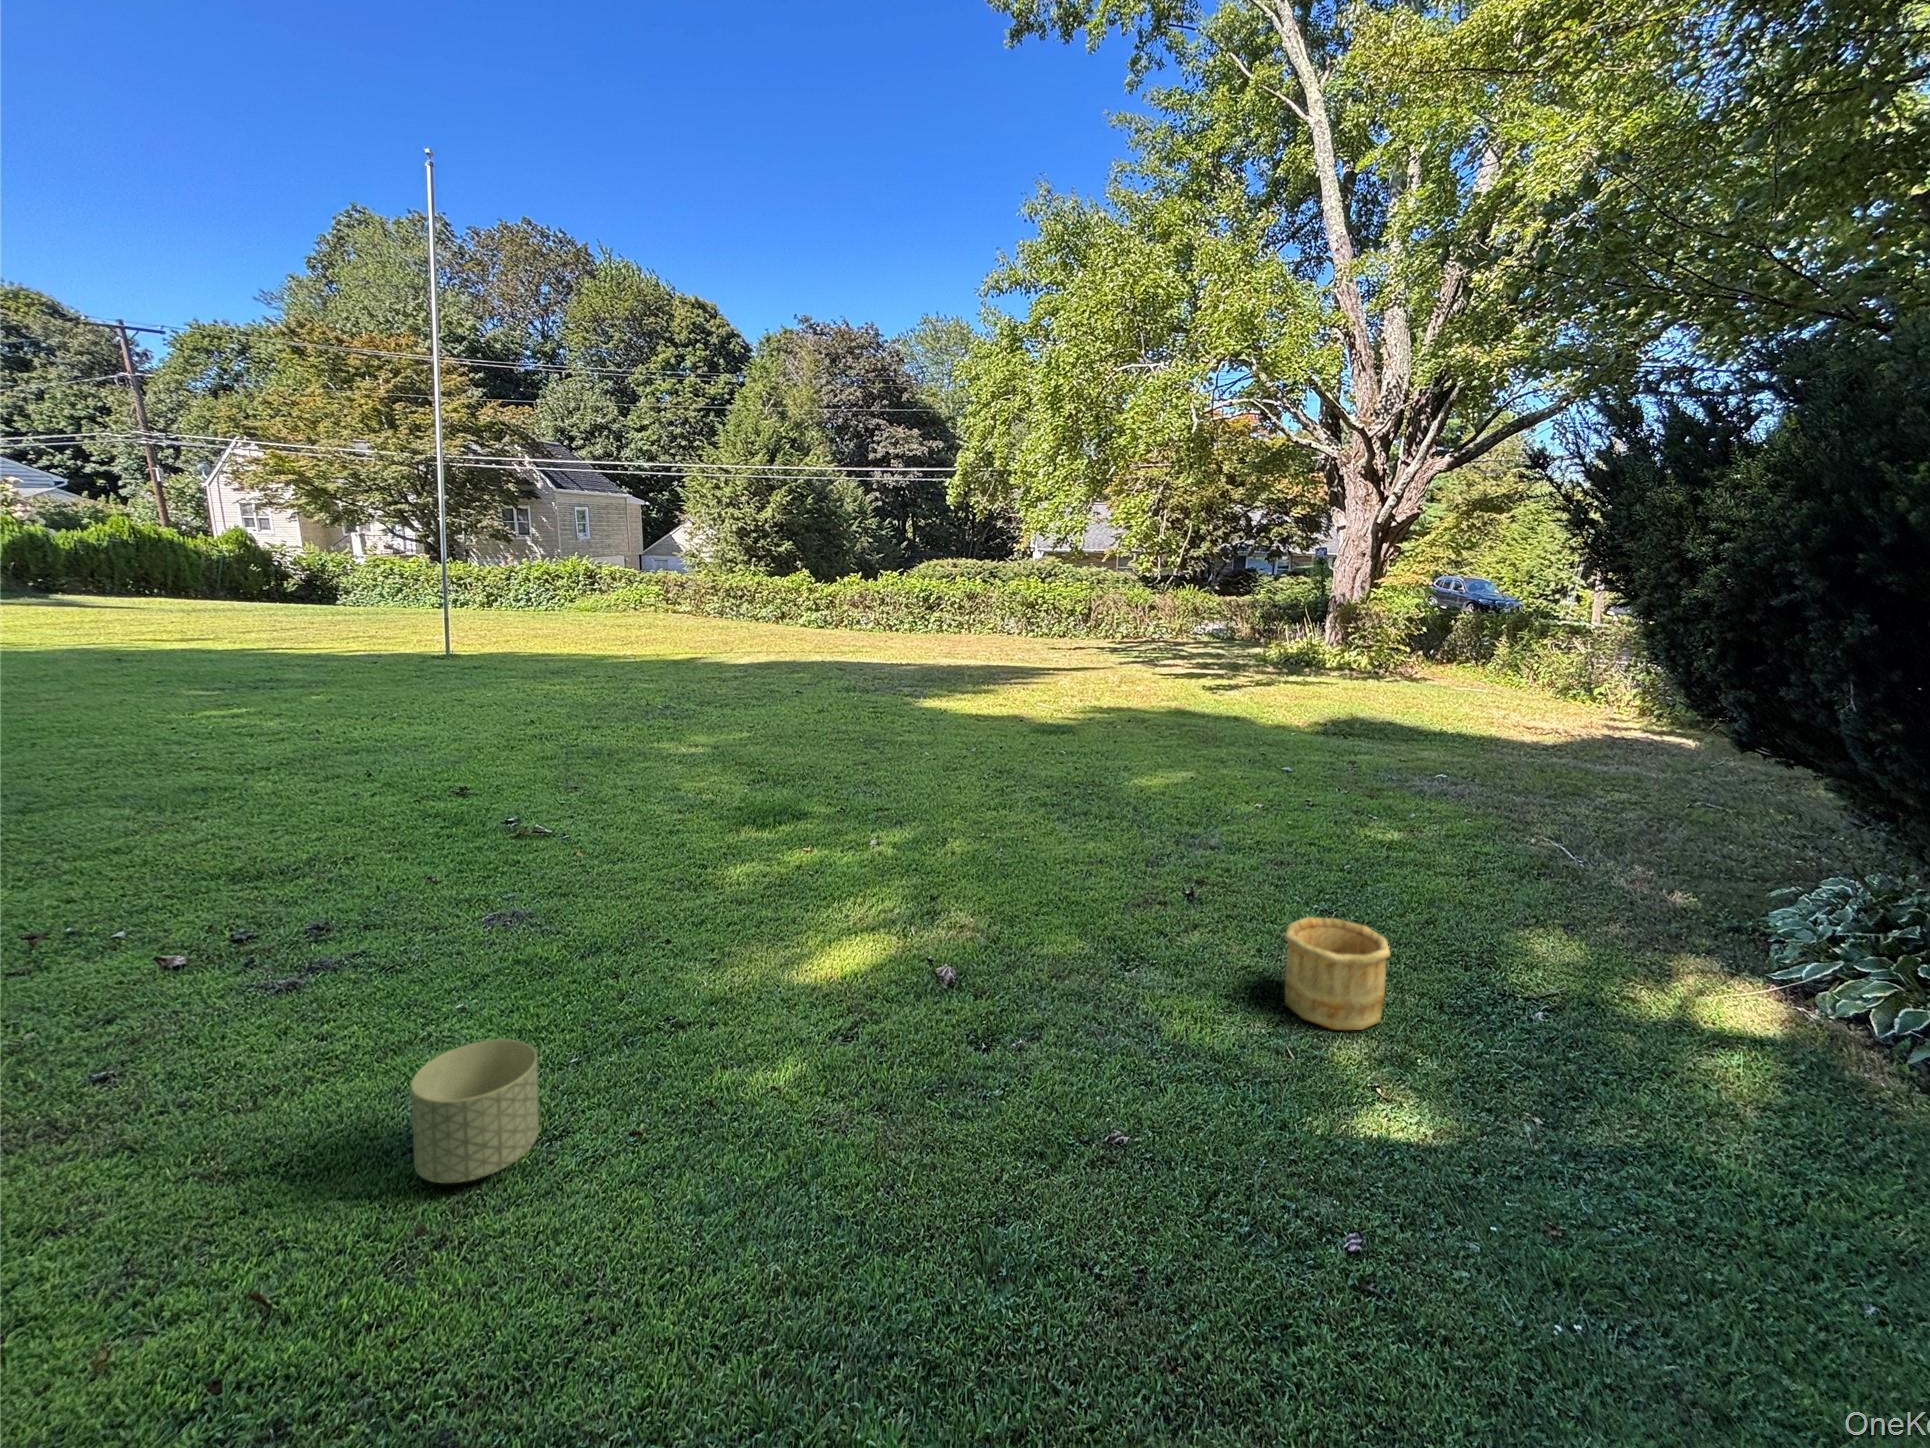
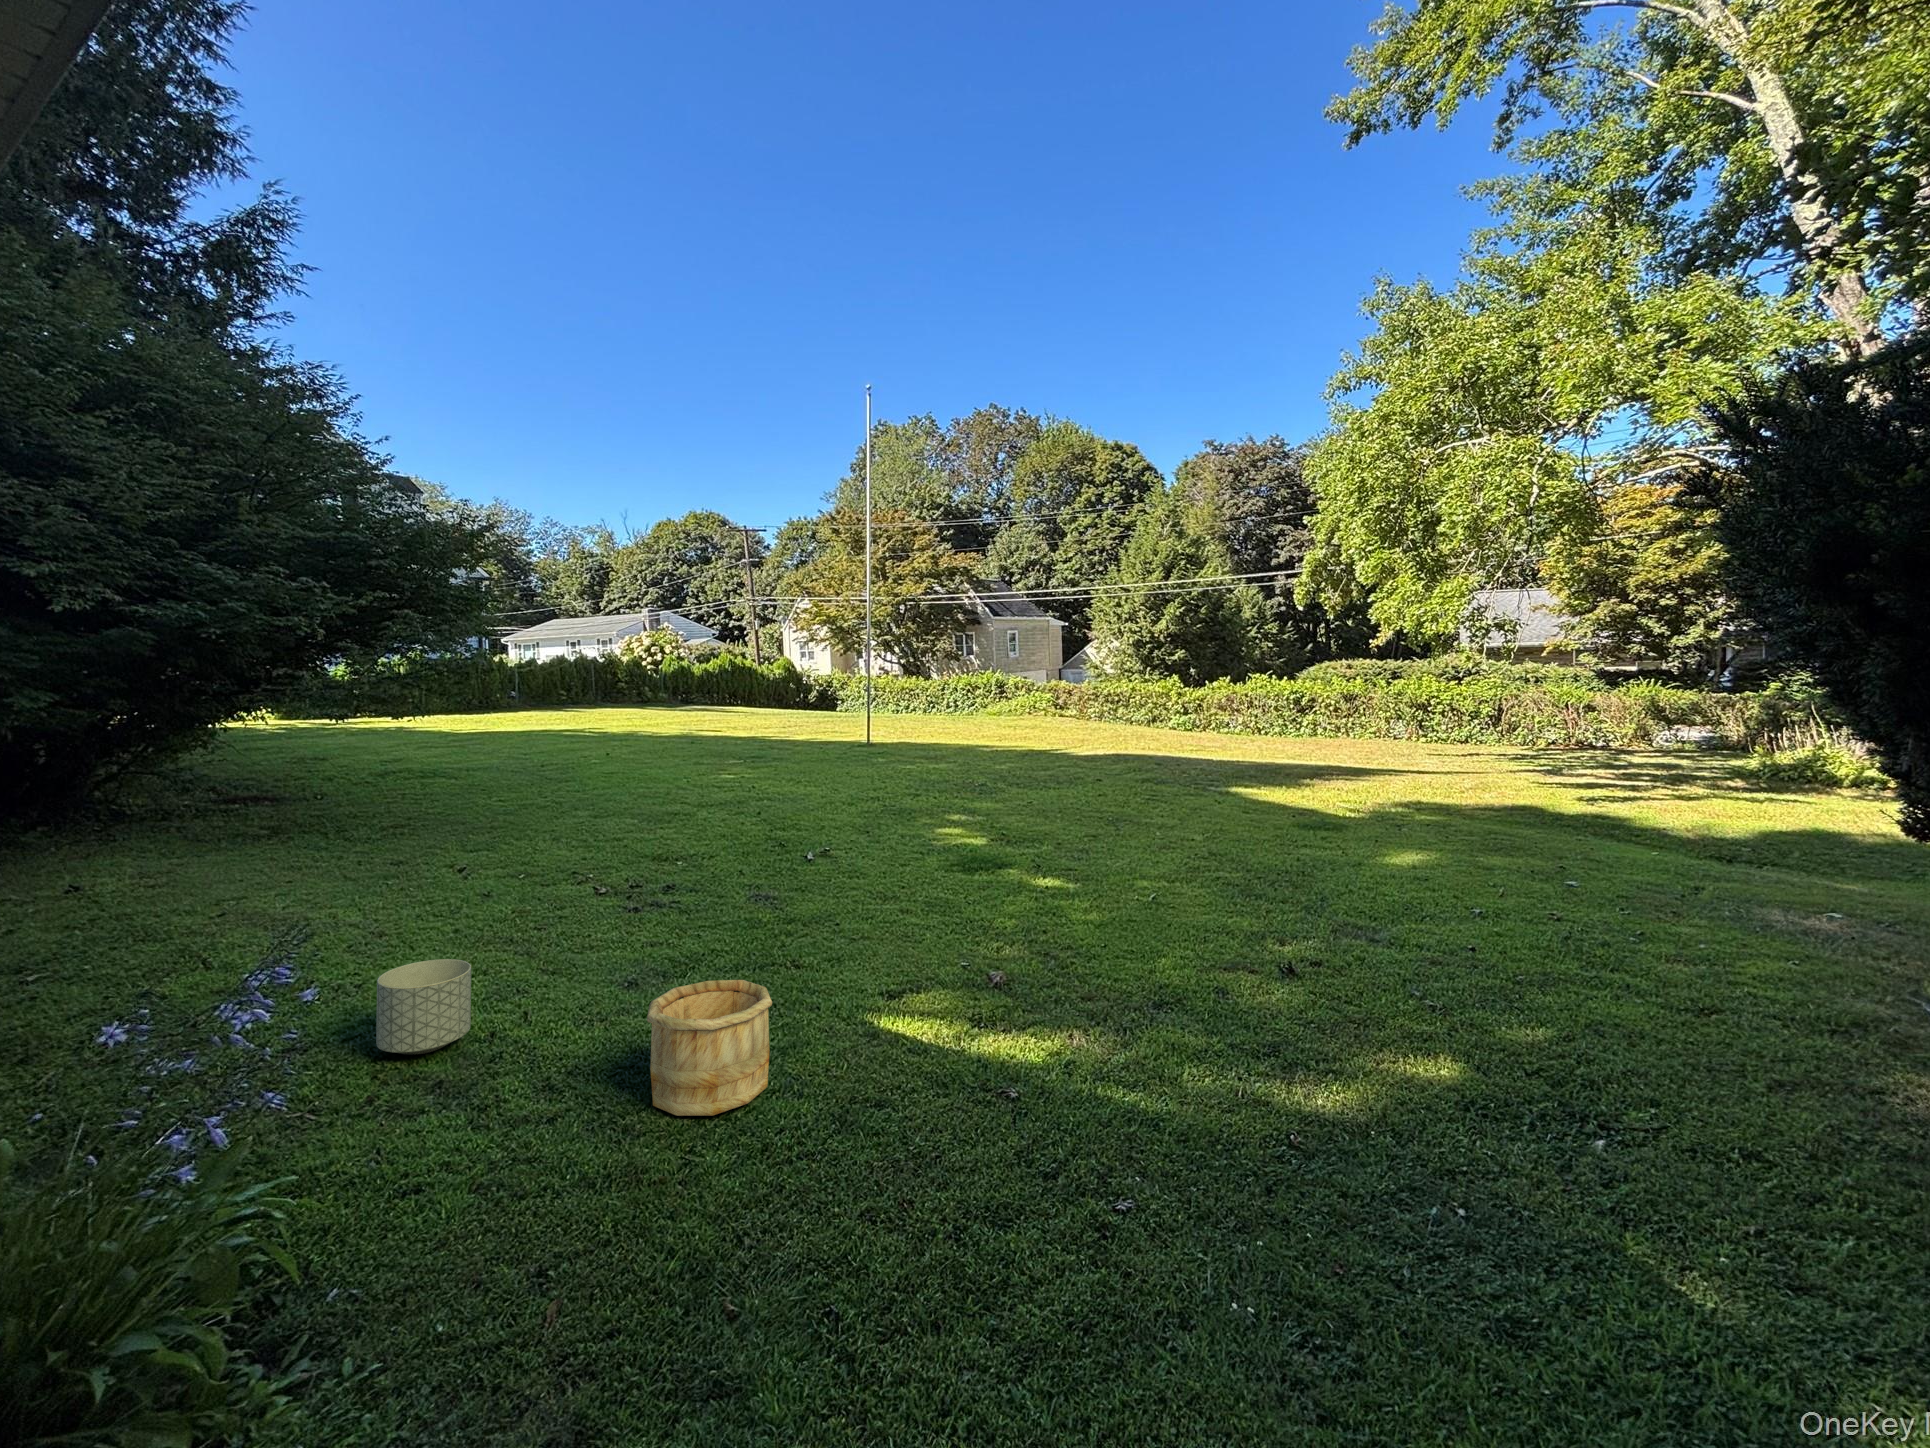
wooden bucket: present [1285,917,1390,1030] -> present [647,980,772,1116]

